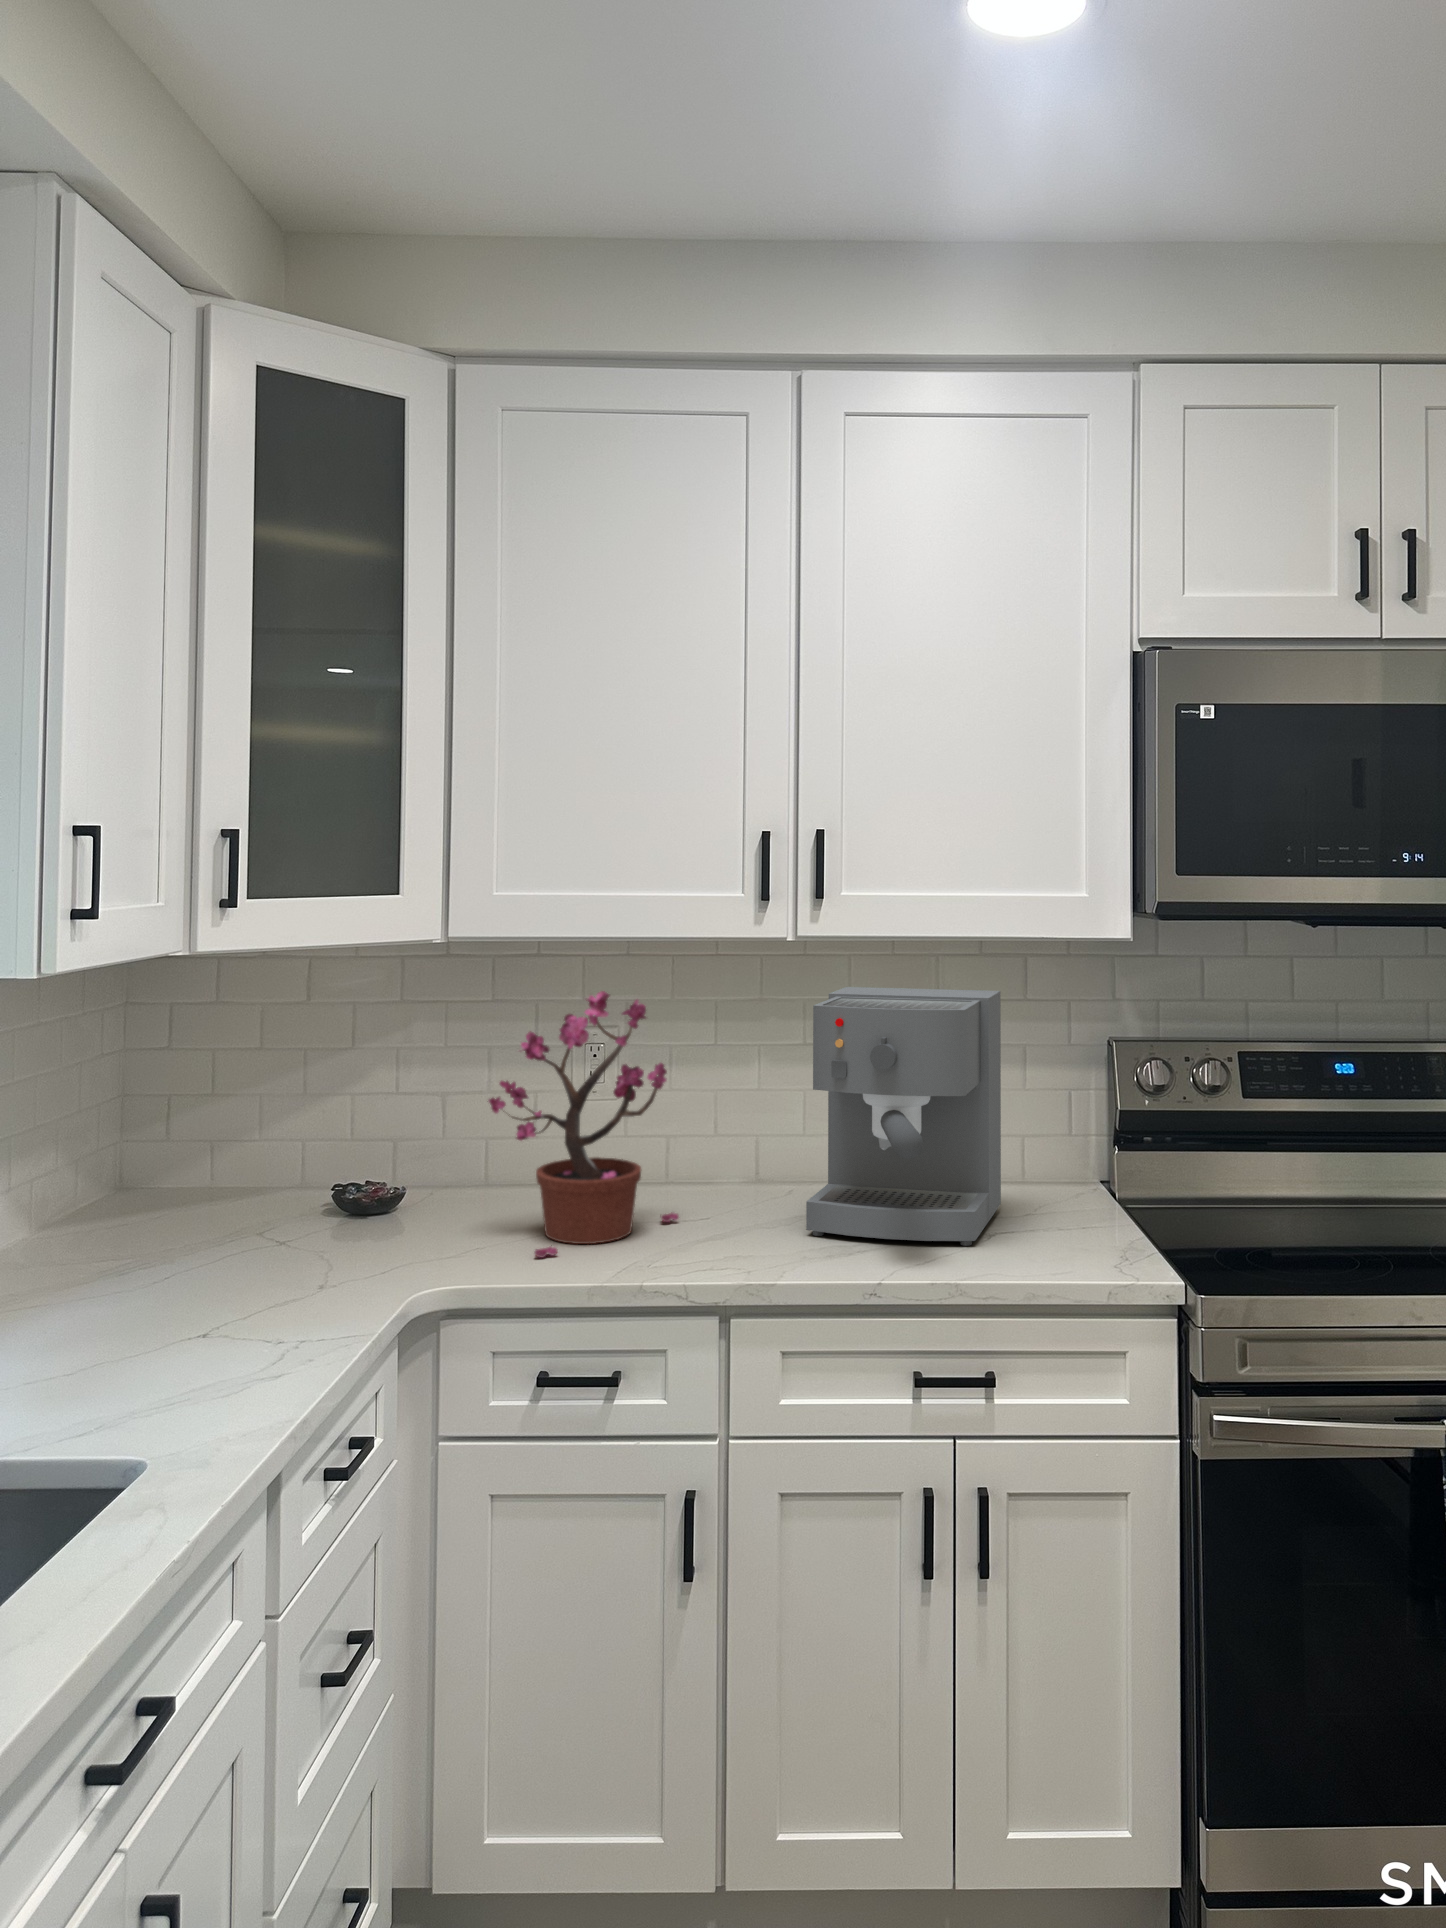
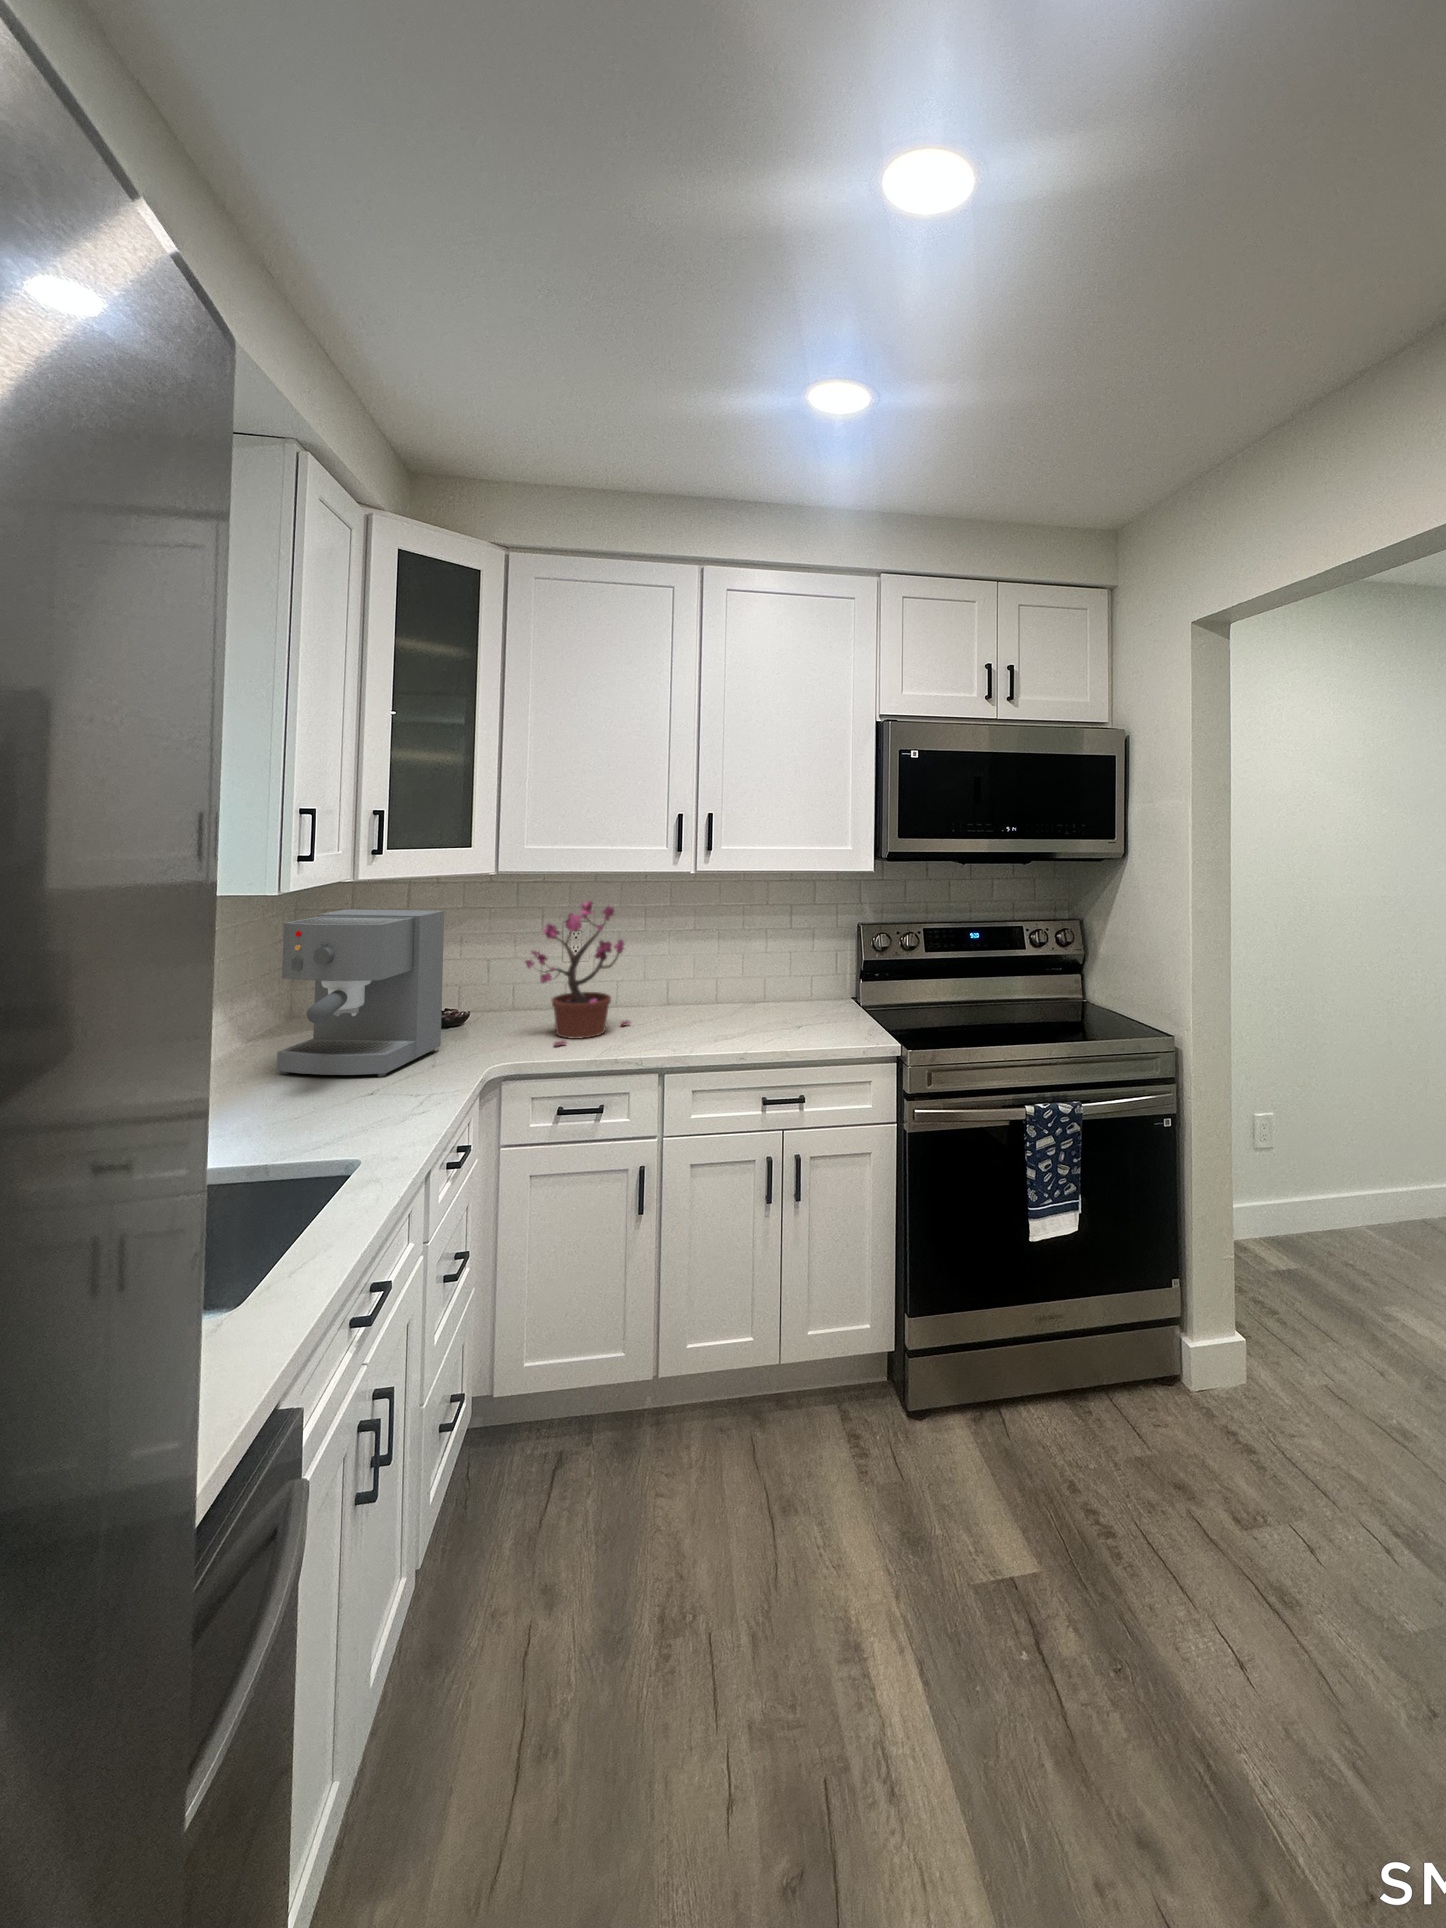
coffee maker: present [806,987,1001,1246] -> present [277,909,444,1077]

